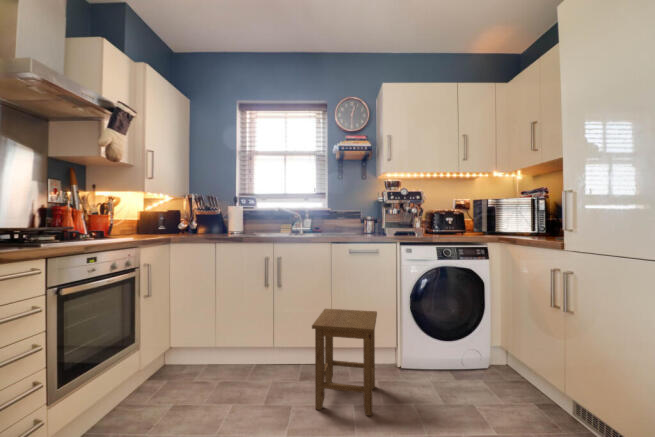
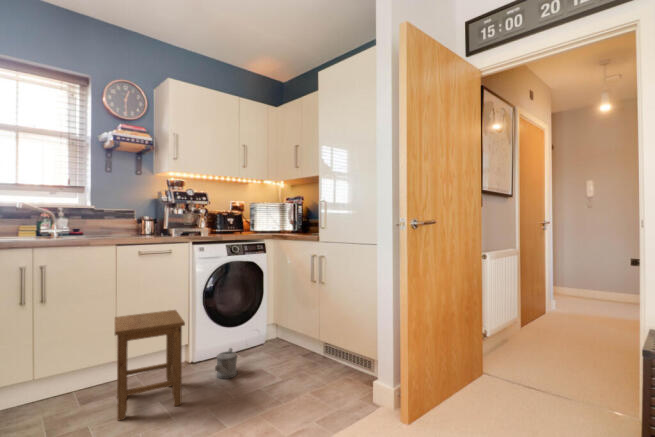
watering can: none [411,365,442,402] -> present [215,348,237,379]

